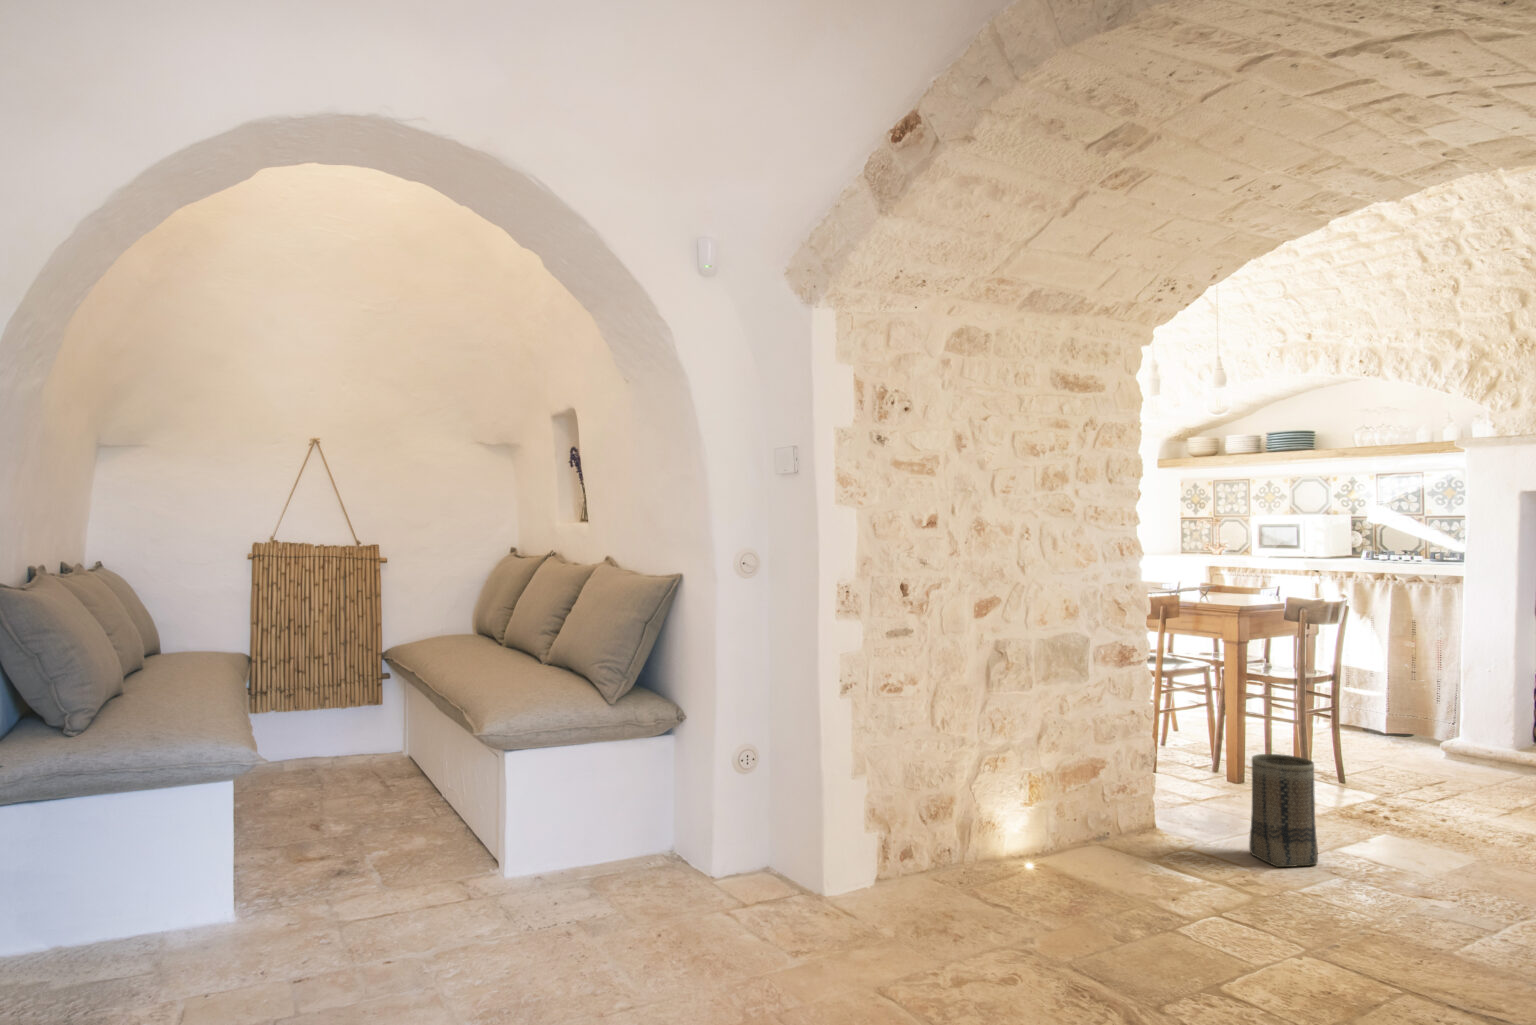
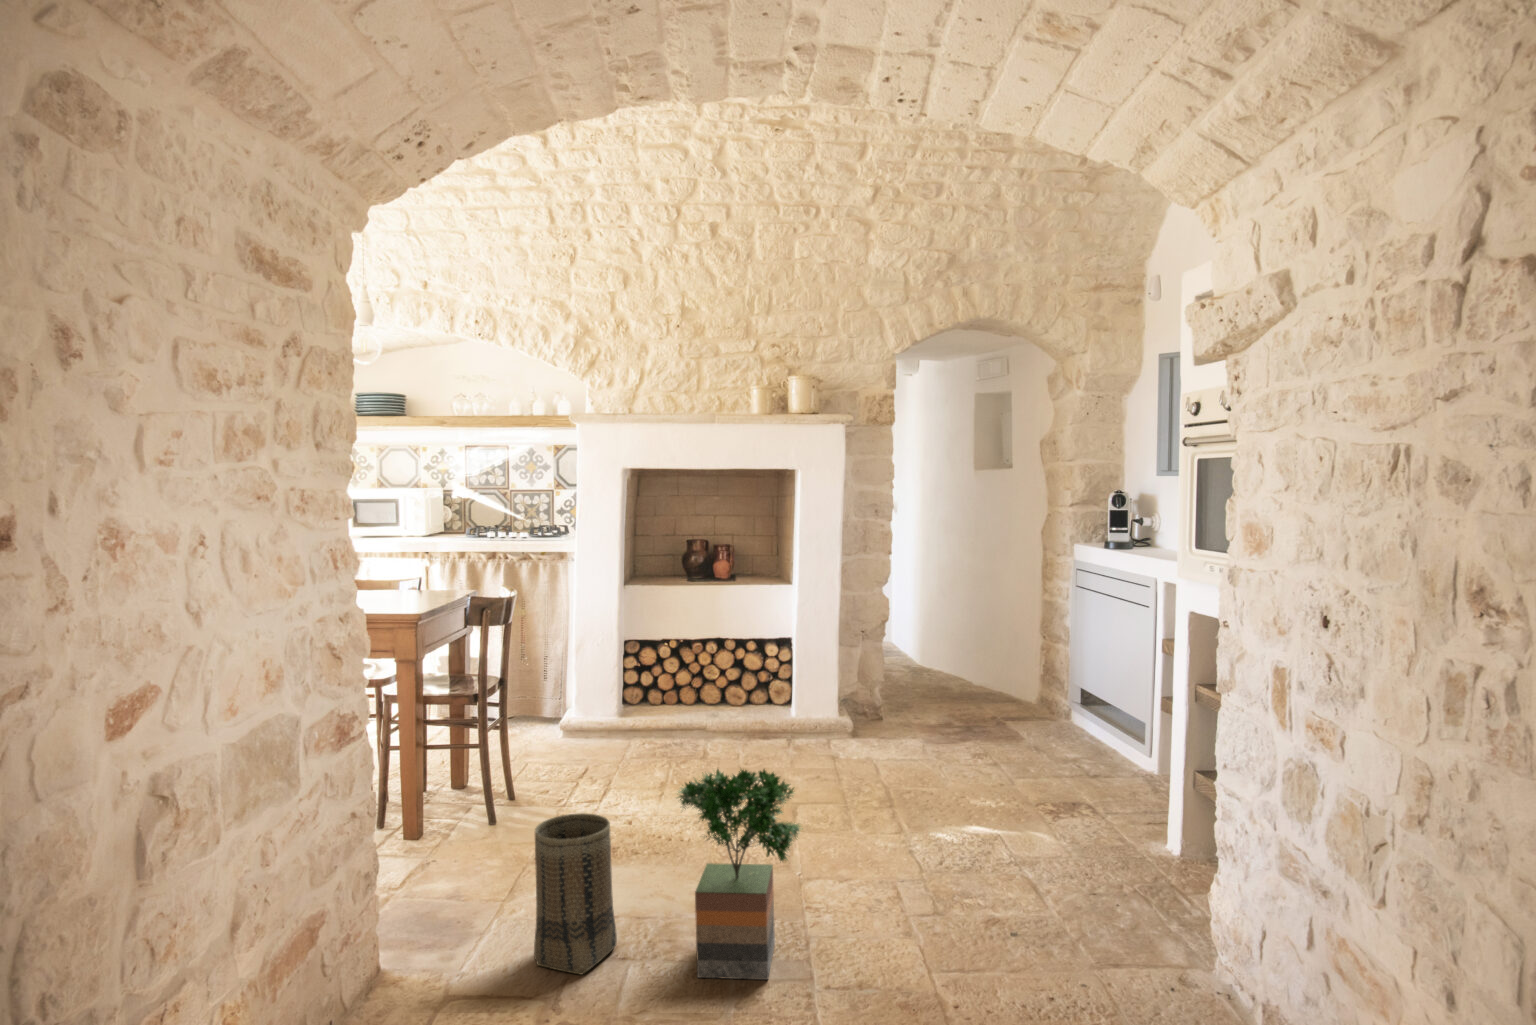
potted tree: none [1357,737,1479,914] -> present [678,769,803,980]

